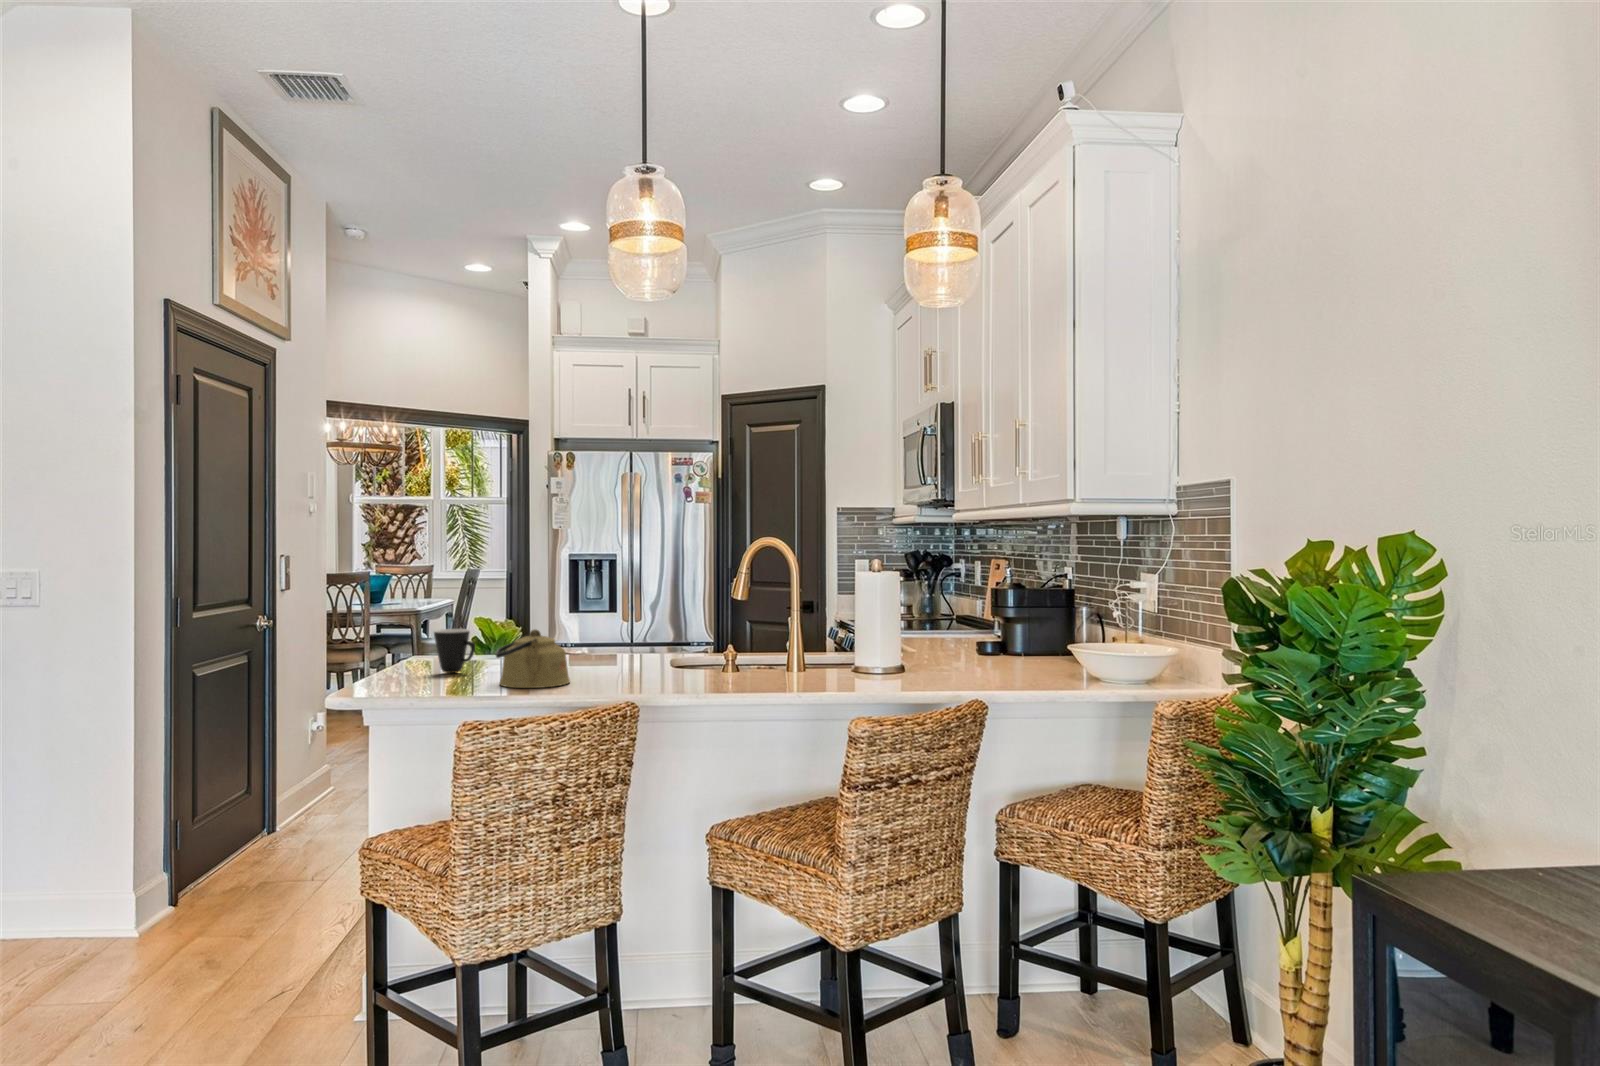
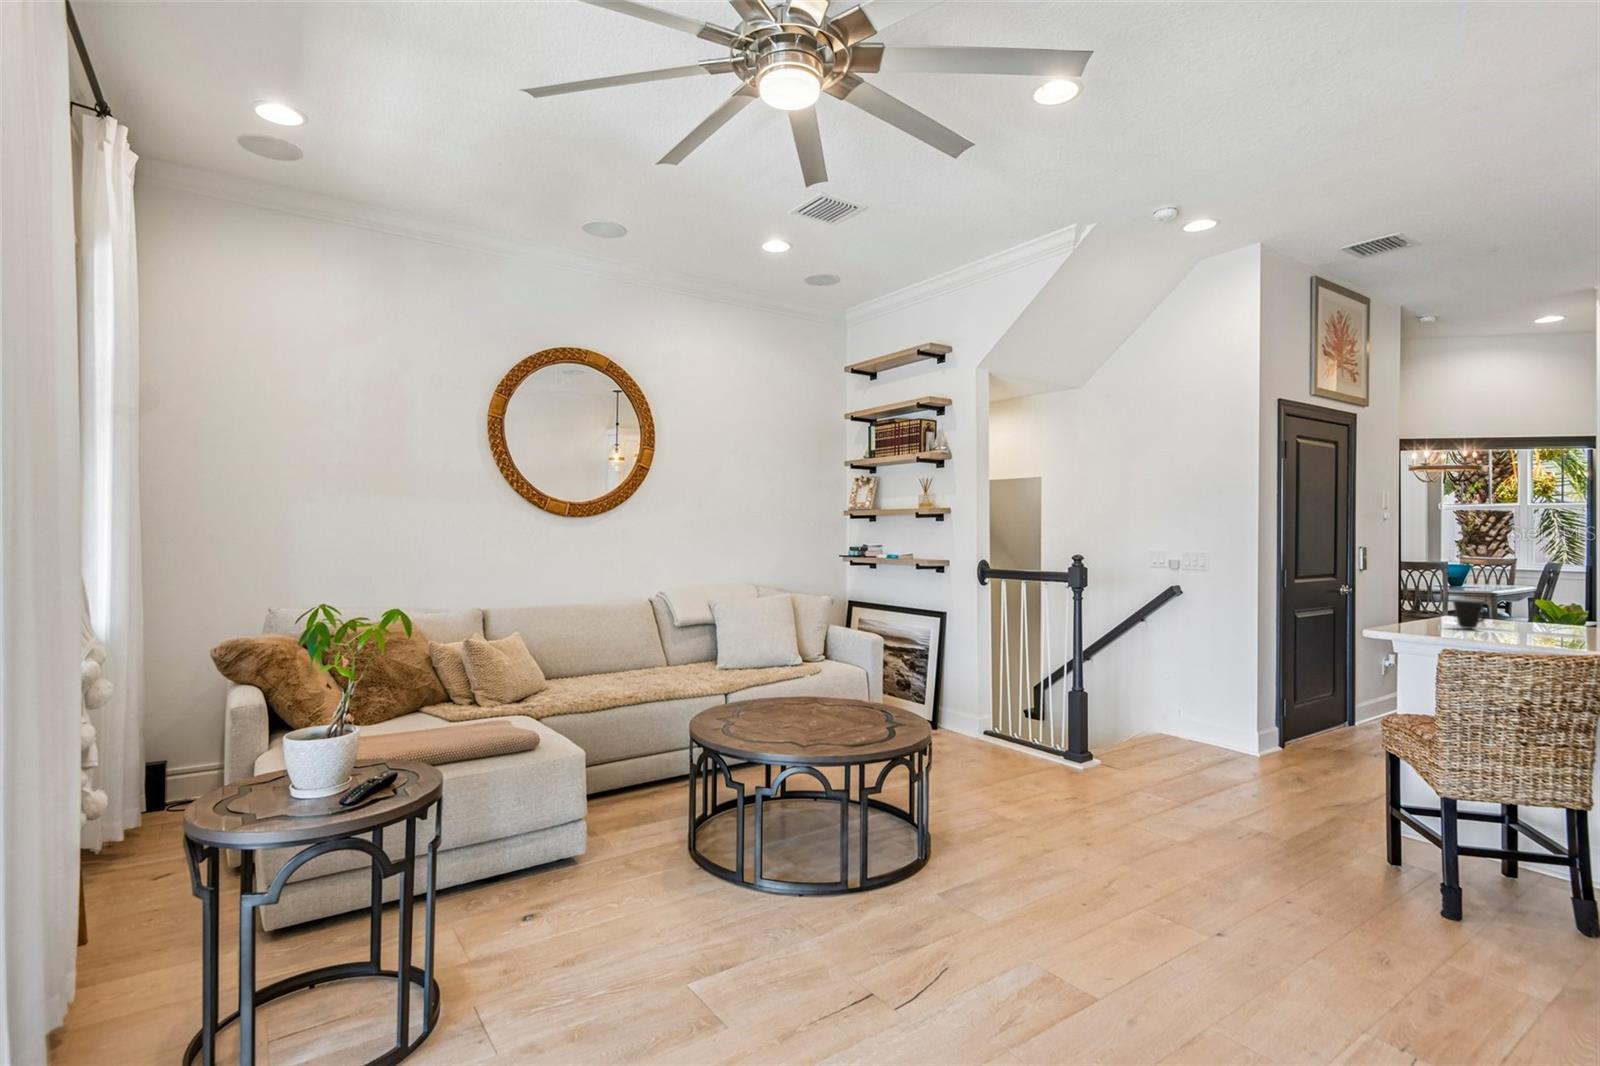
kettle: present [496,630,570,688] -> none [1494,603,1569,644]

